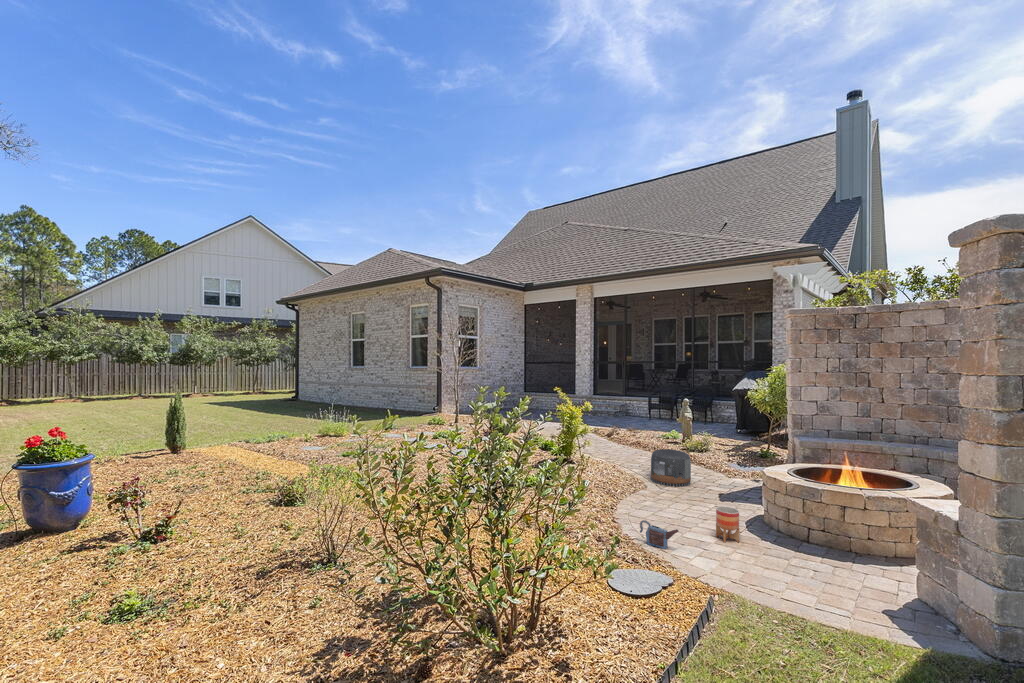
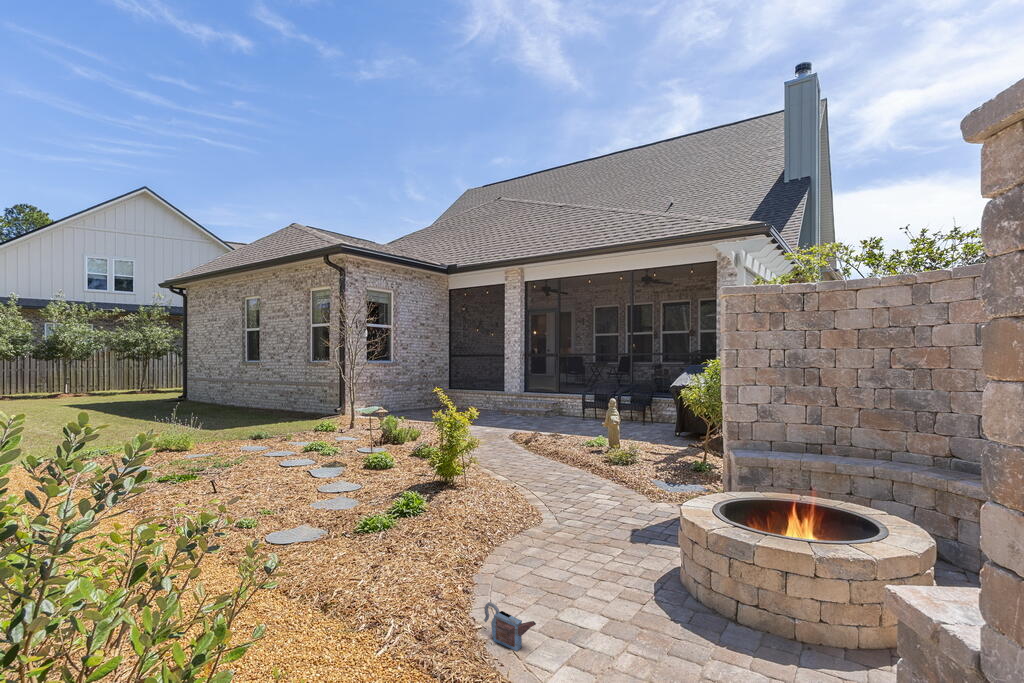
pouf: present [651,449,691,487] -> none [550,469,600,520]
planter: present [716,506,739,543] -> none [603,571,635,630]

